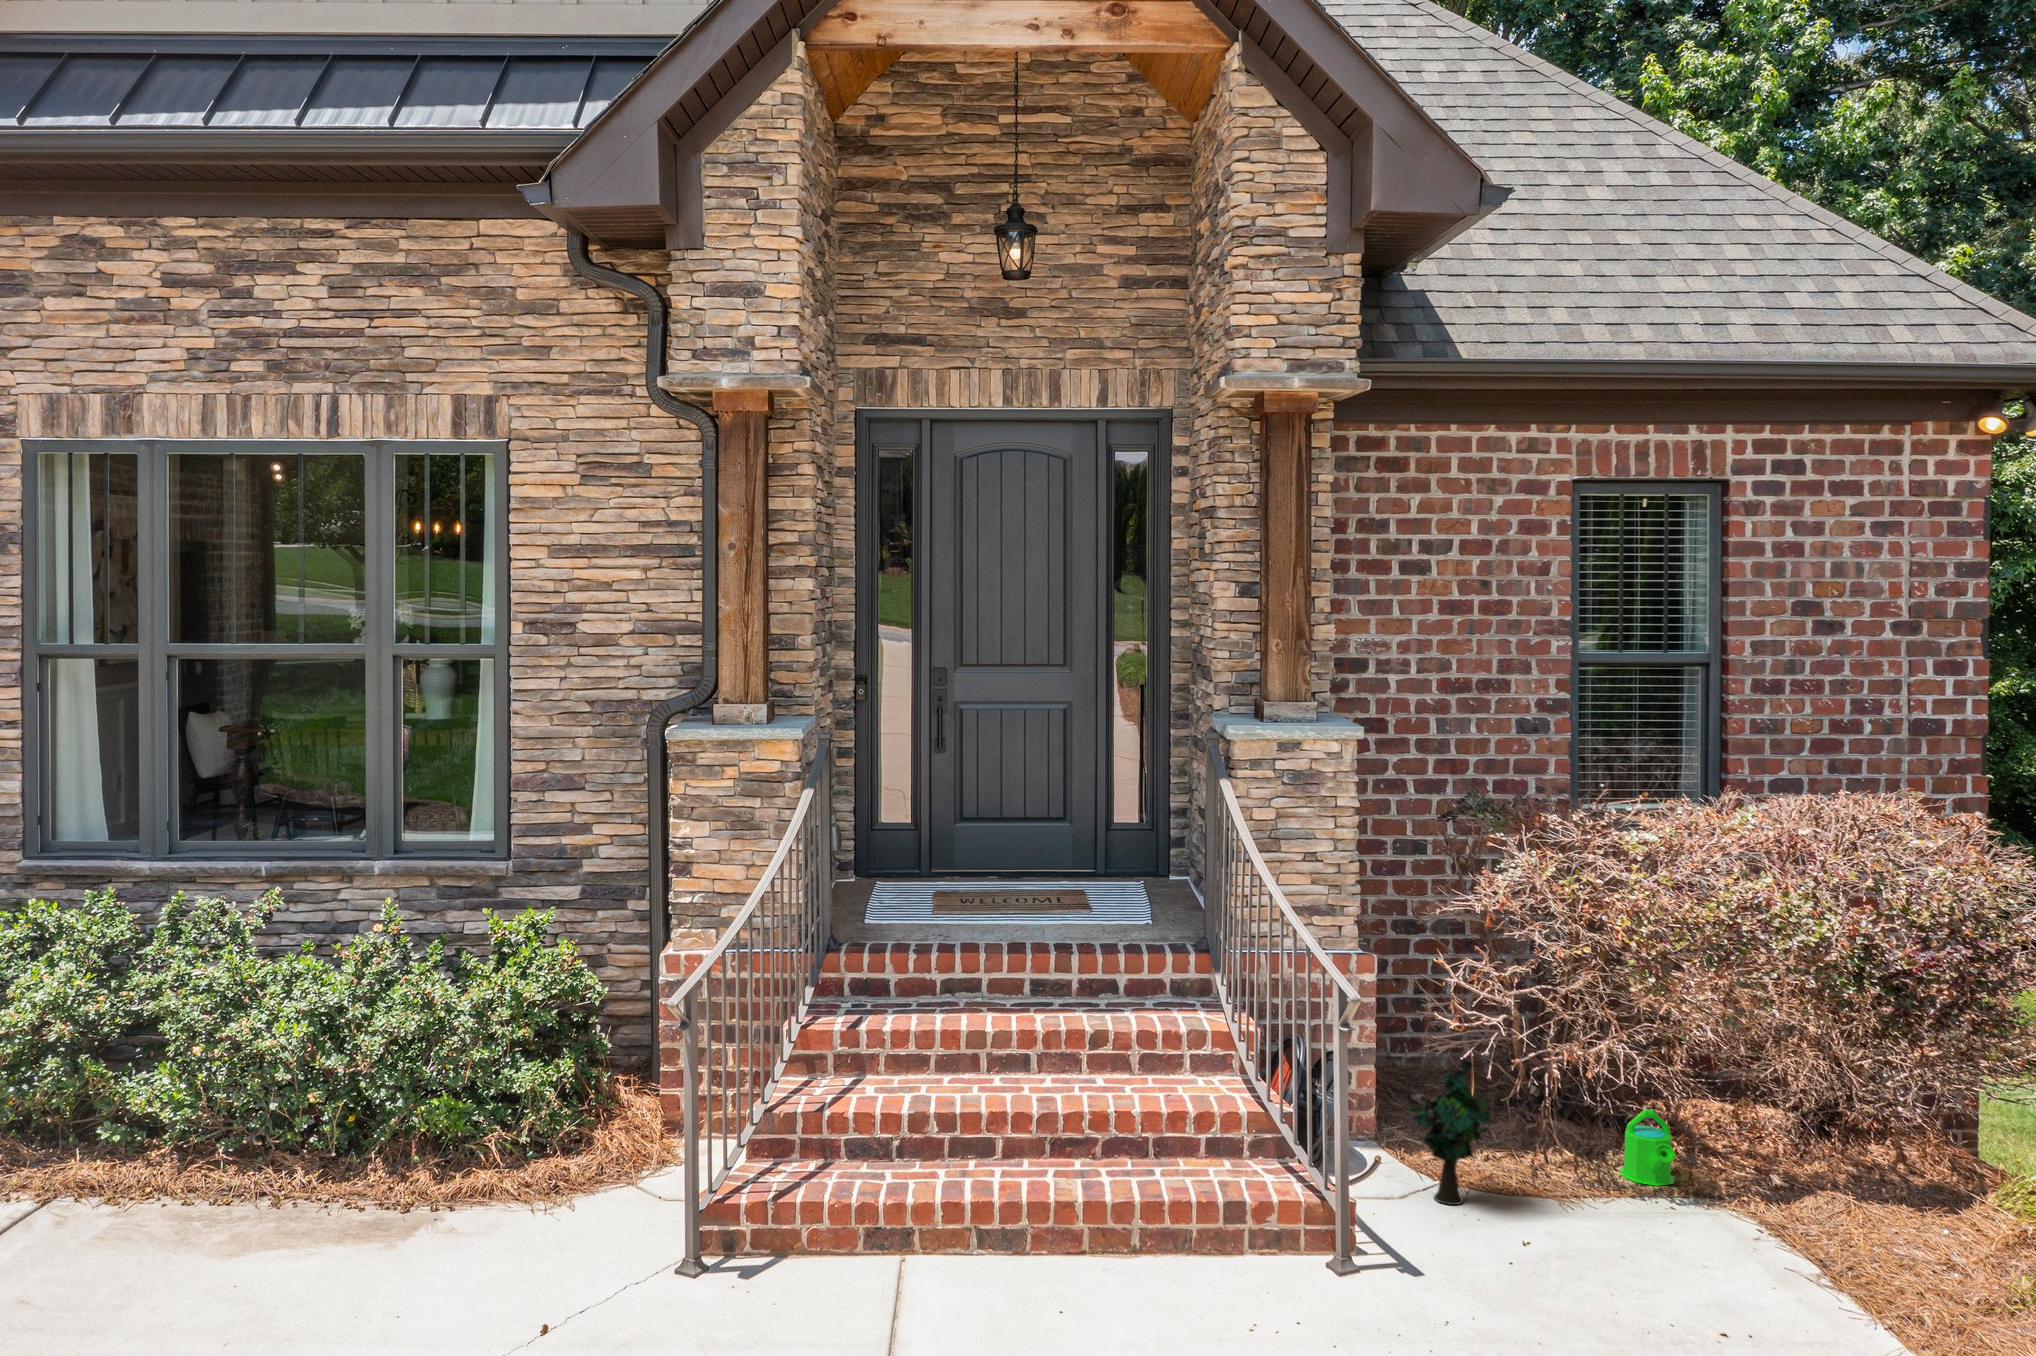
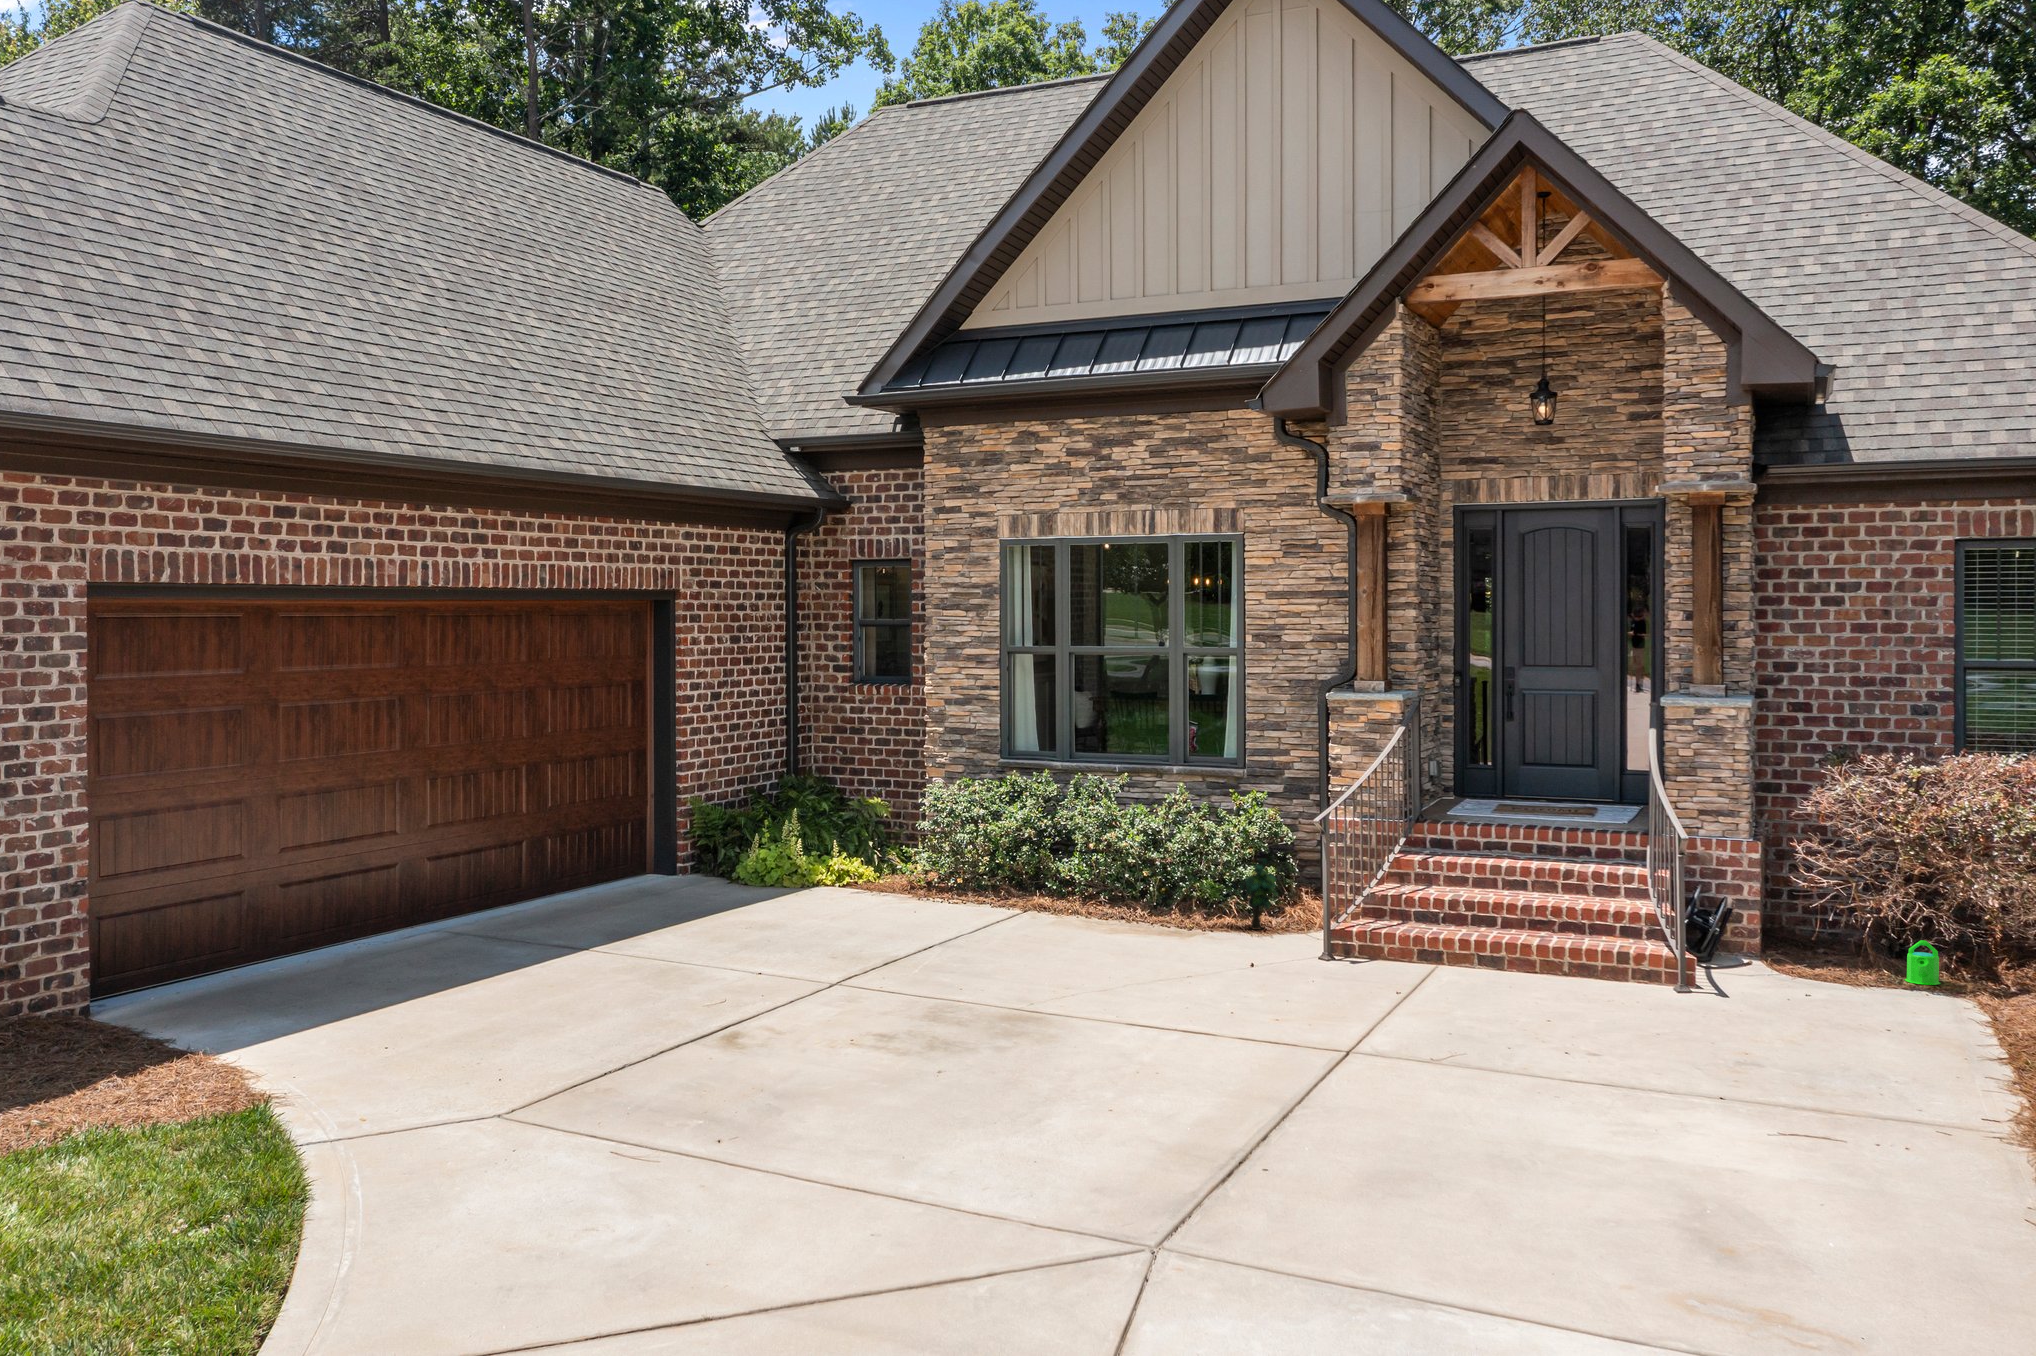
decorative plant: present [1410,1060,1491,1205] -> present [1238,858,1277,930]

